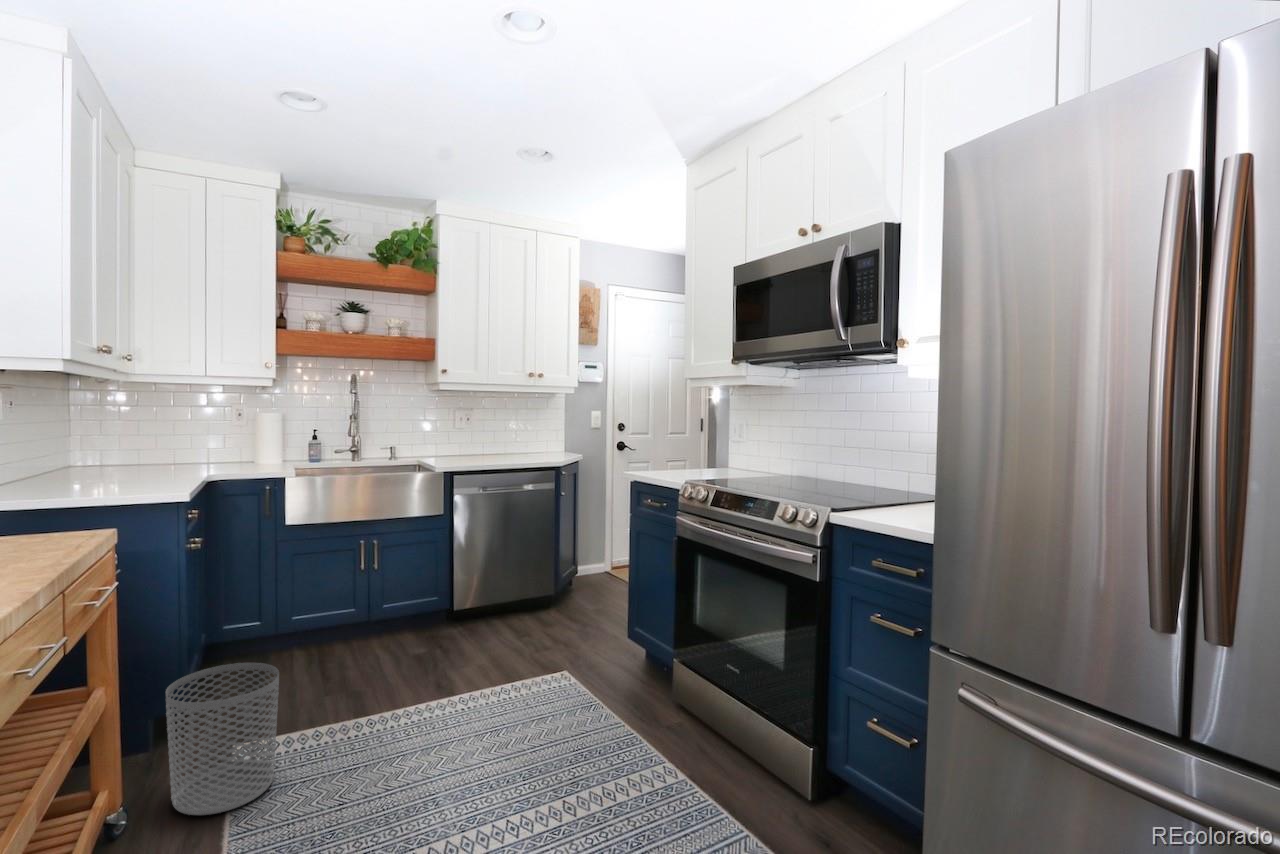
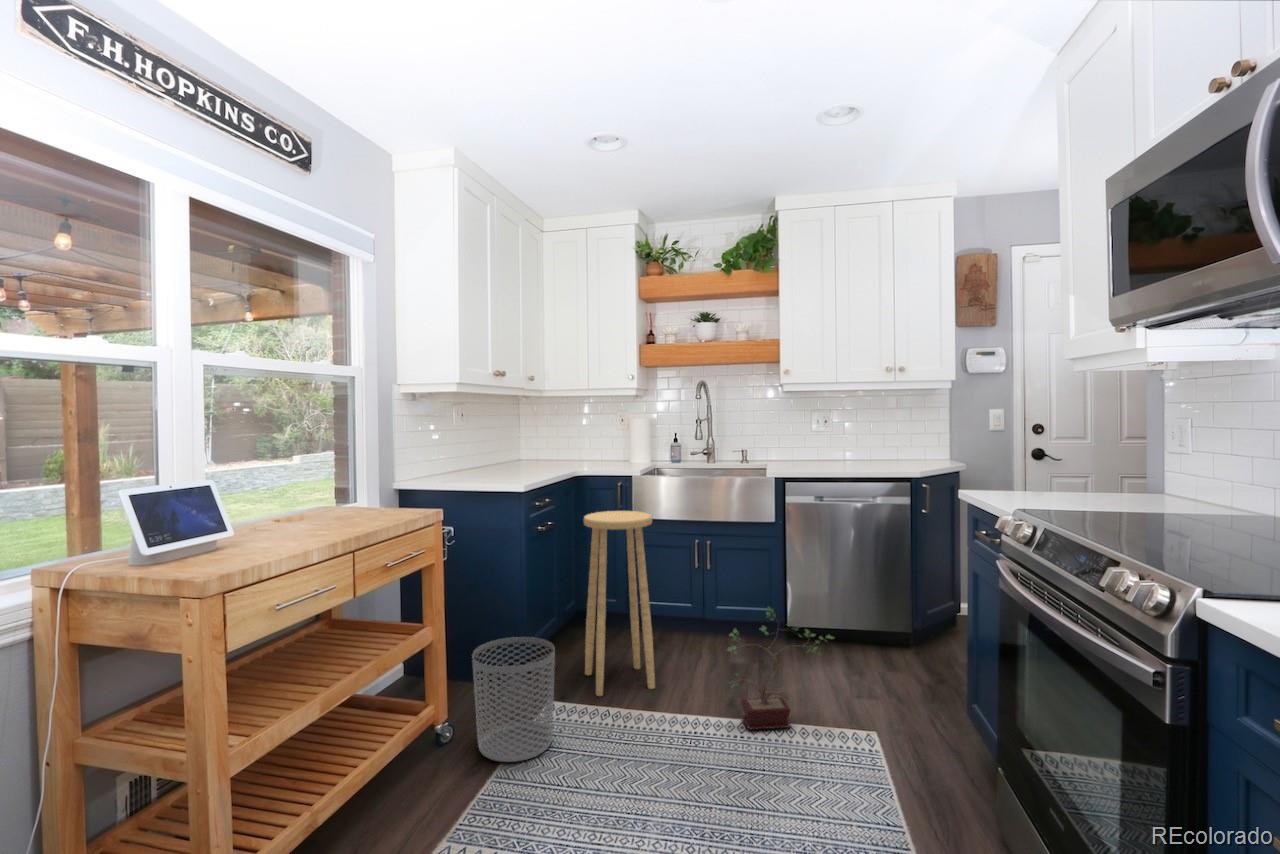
stool: none [252,511,349,718] -> present [584,511,655,696]
potted plant: none [450,585,539,701] -> present [727,607,834,730]

